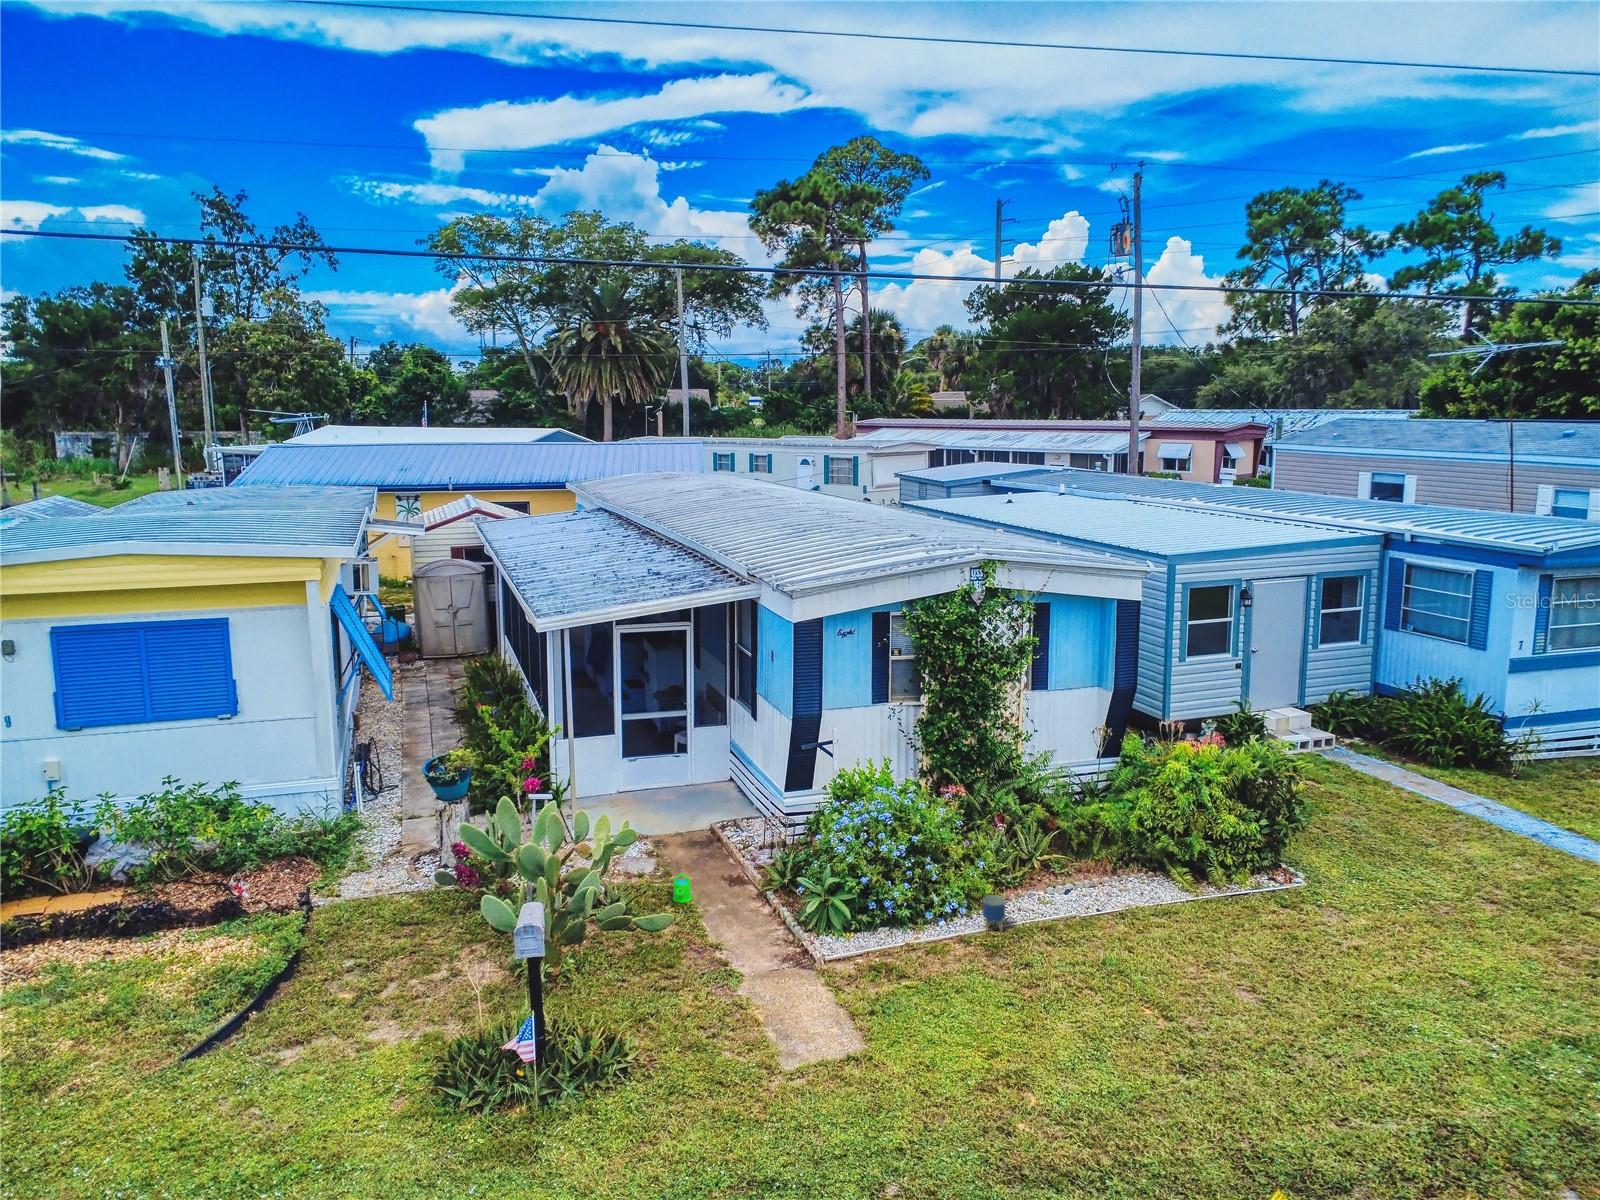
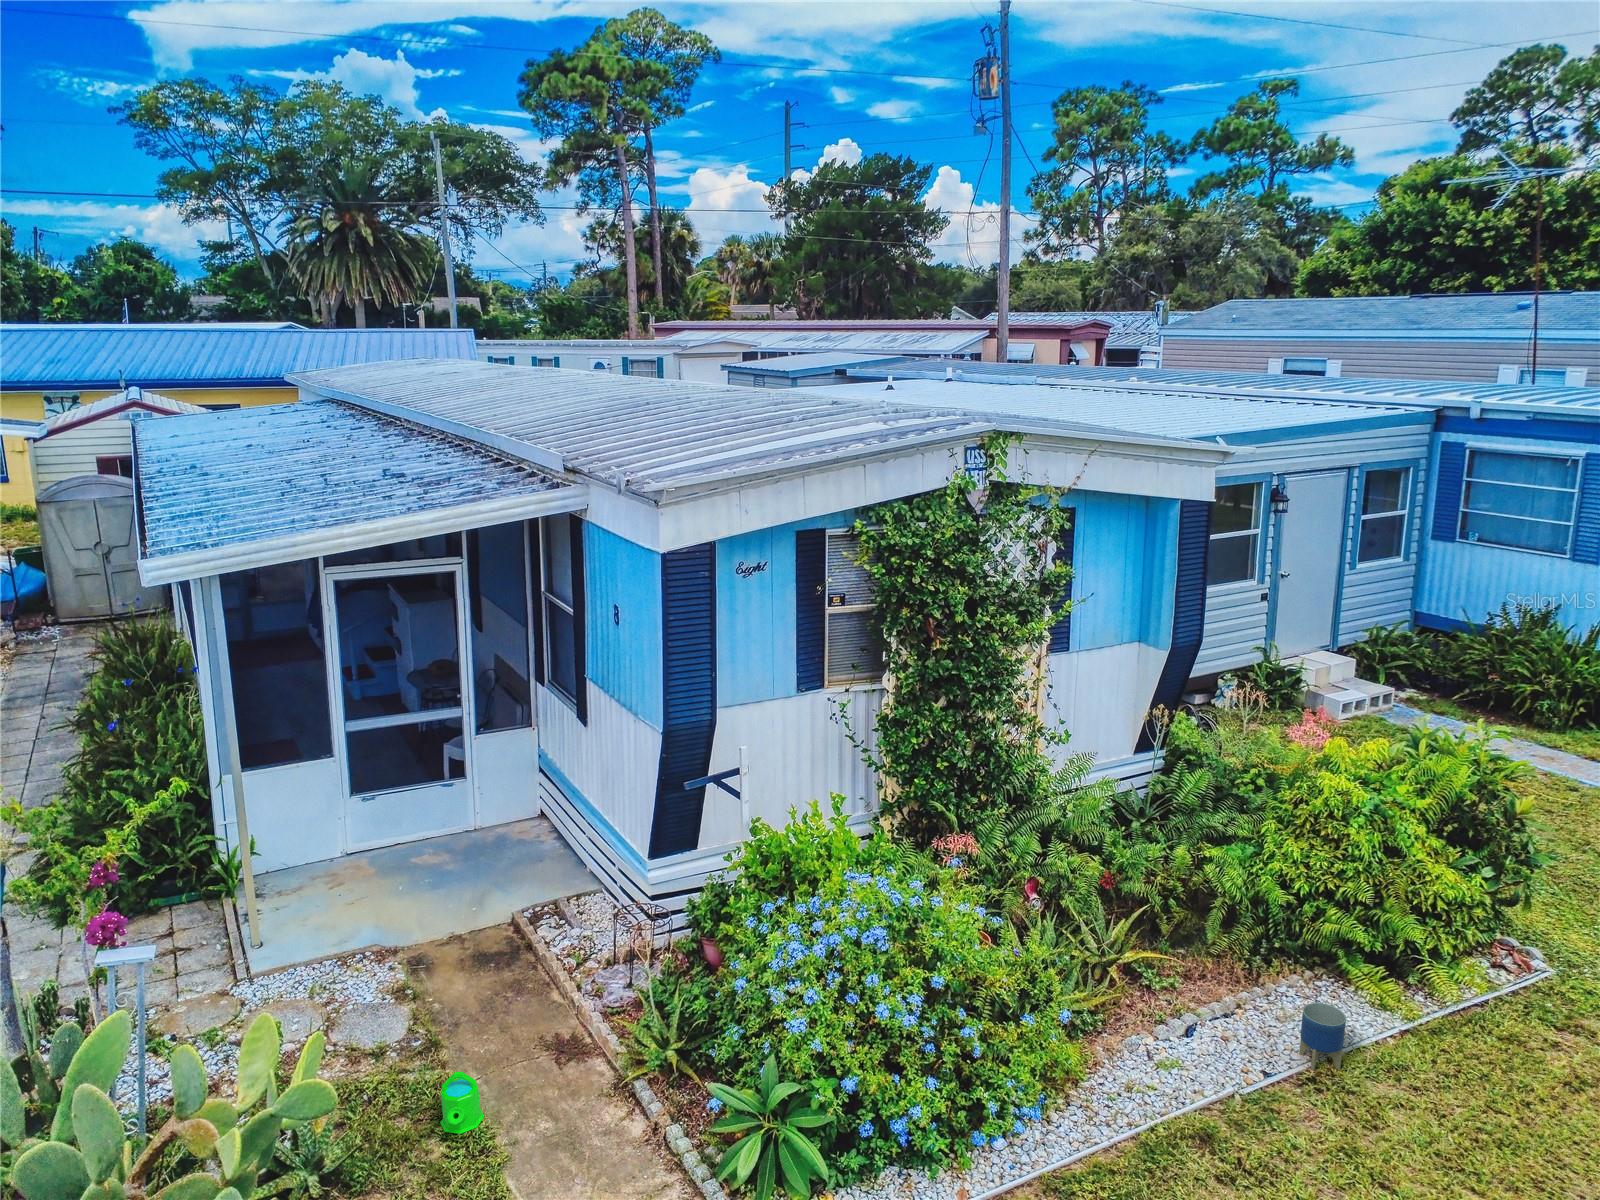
planter: present [983,895,1005,932] -> present [1299,1003,1346,1071]

